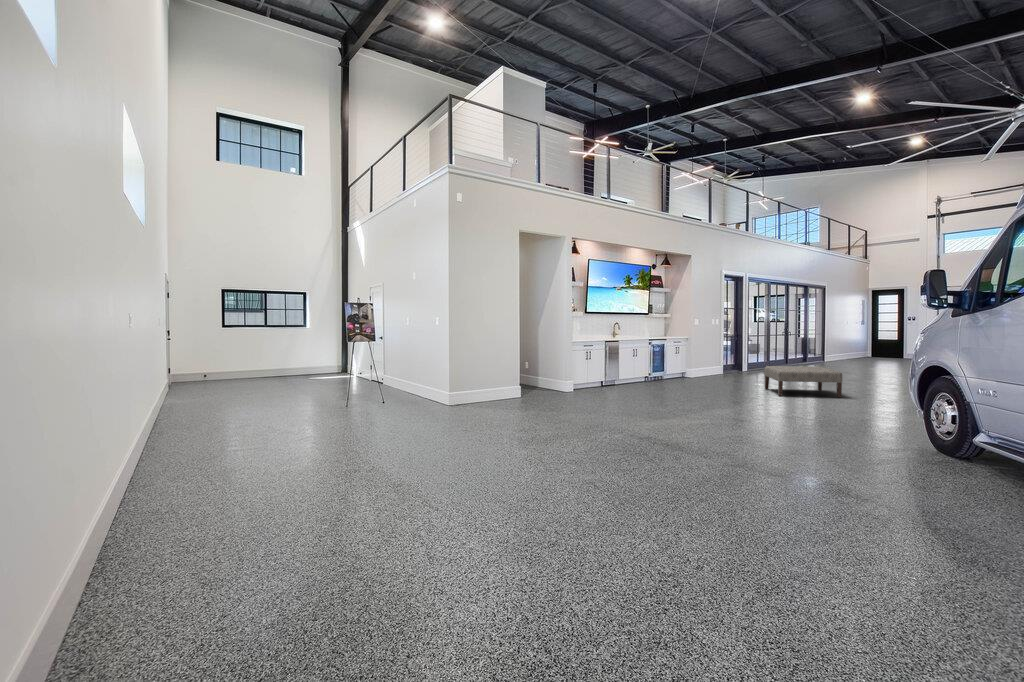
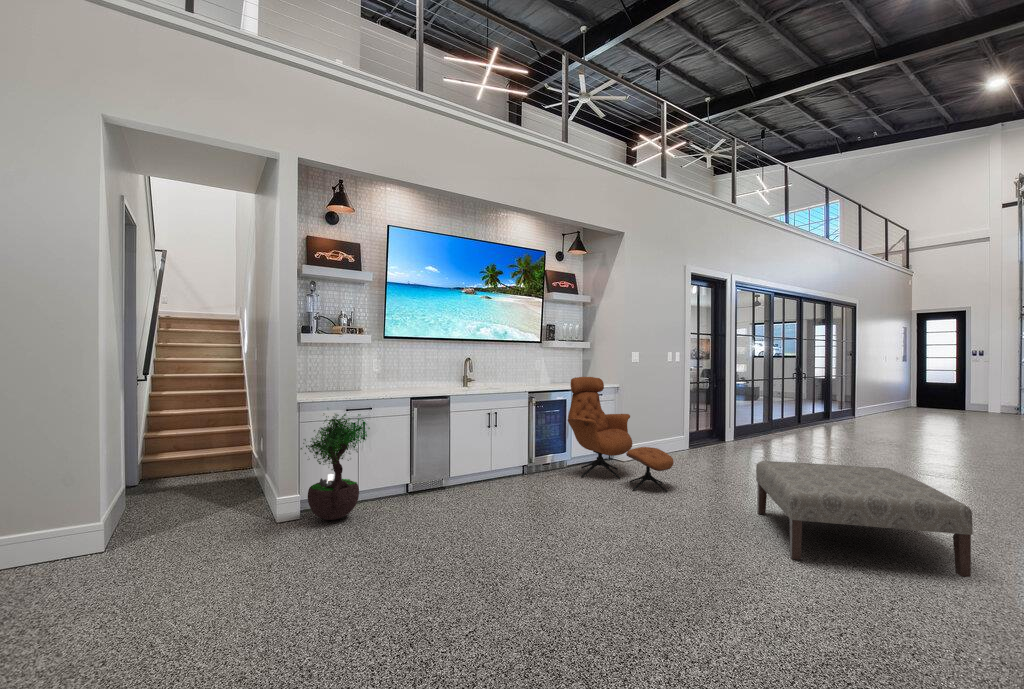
lounge chair: none [667,333,724,386] -> present [568,377,674,492]
potted tree: none [576,344,604,392] -> present [301,414,370,520]

